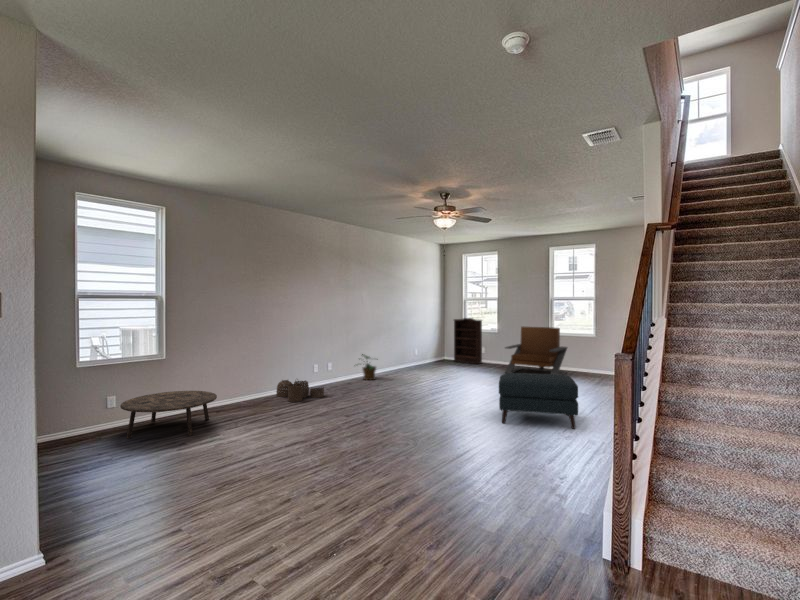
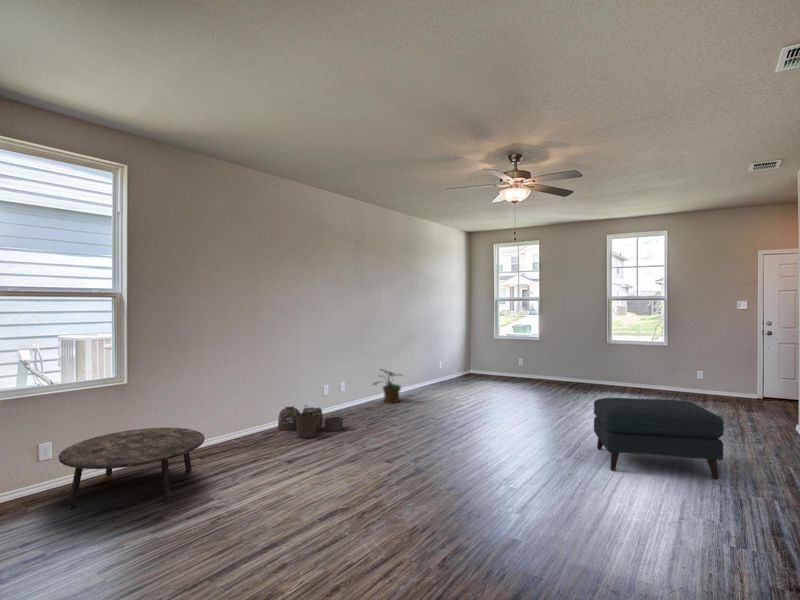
bookshelf: present [454,318,482,364] -> none [483,322,520,380]
lounge chair: present [505,326,567,375] -> none [557,333,632,399]

